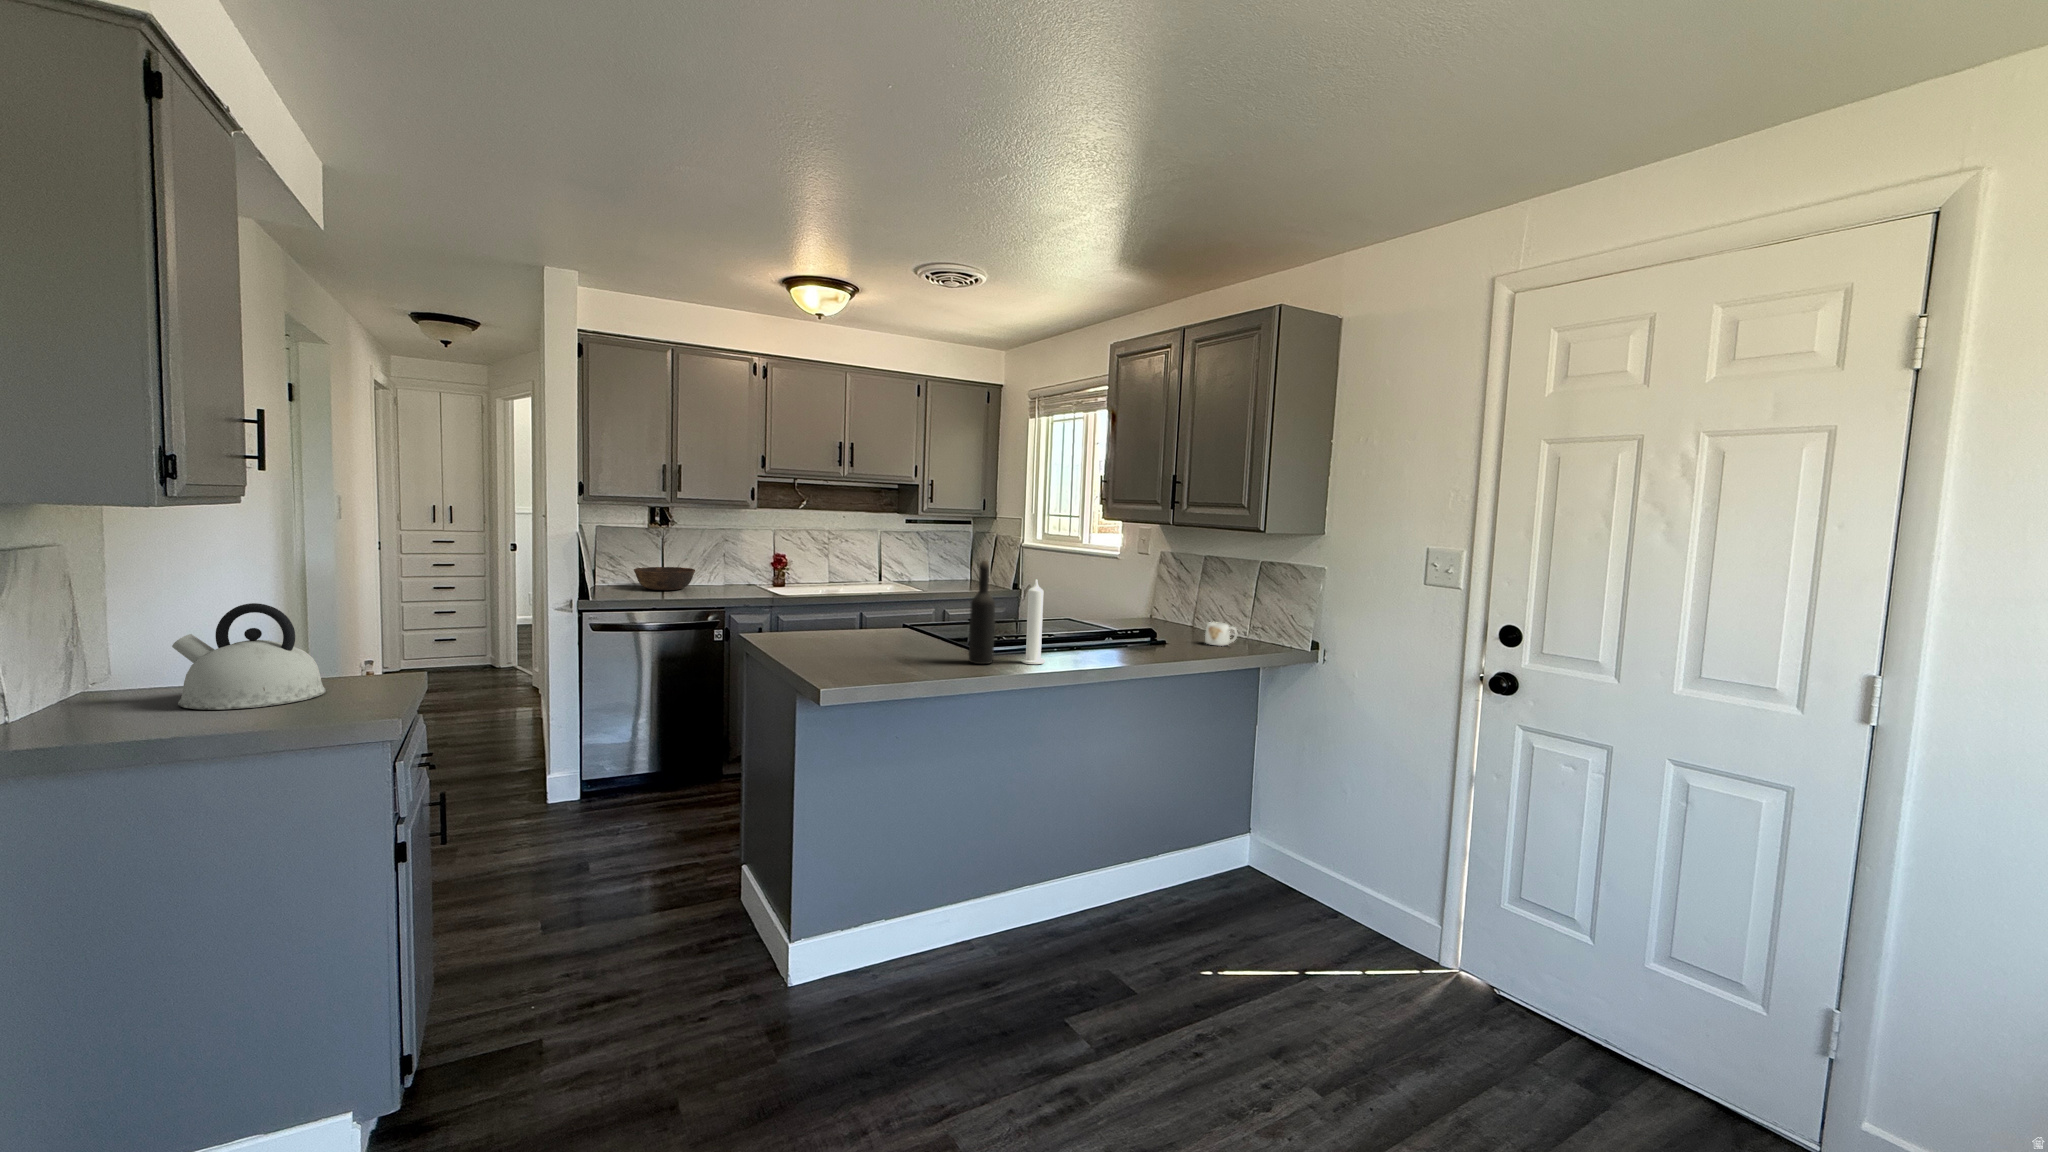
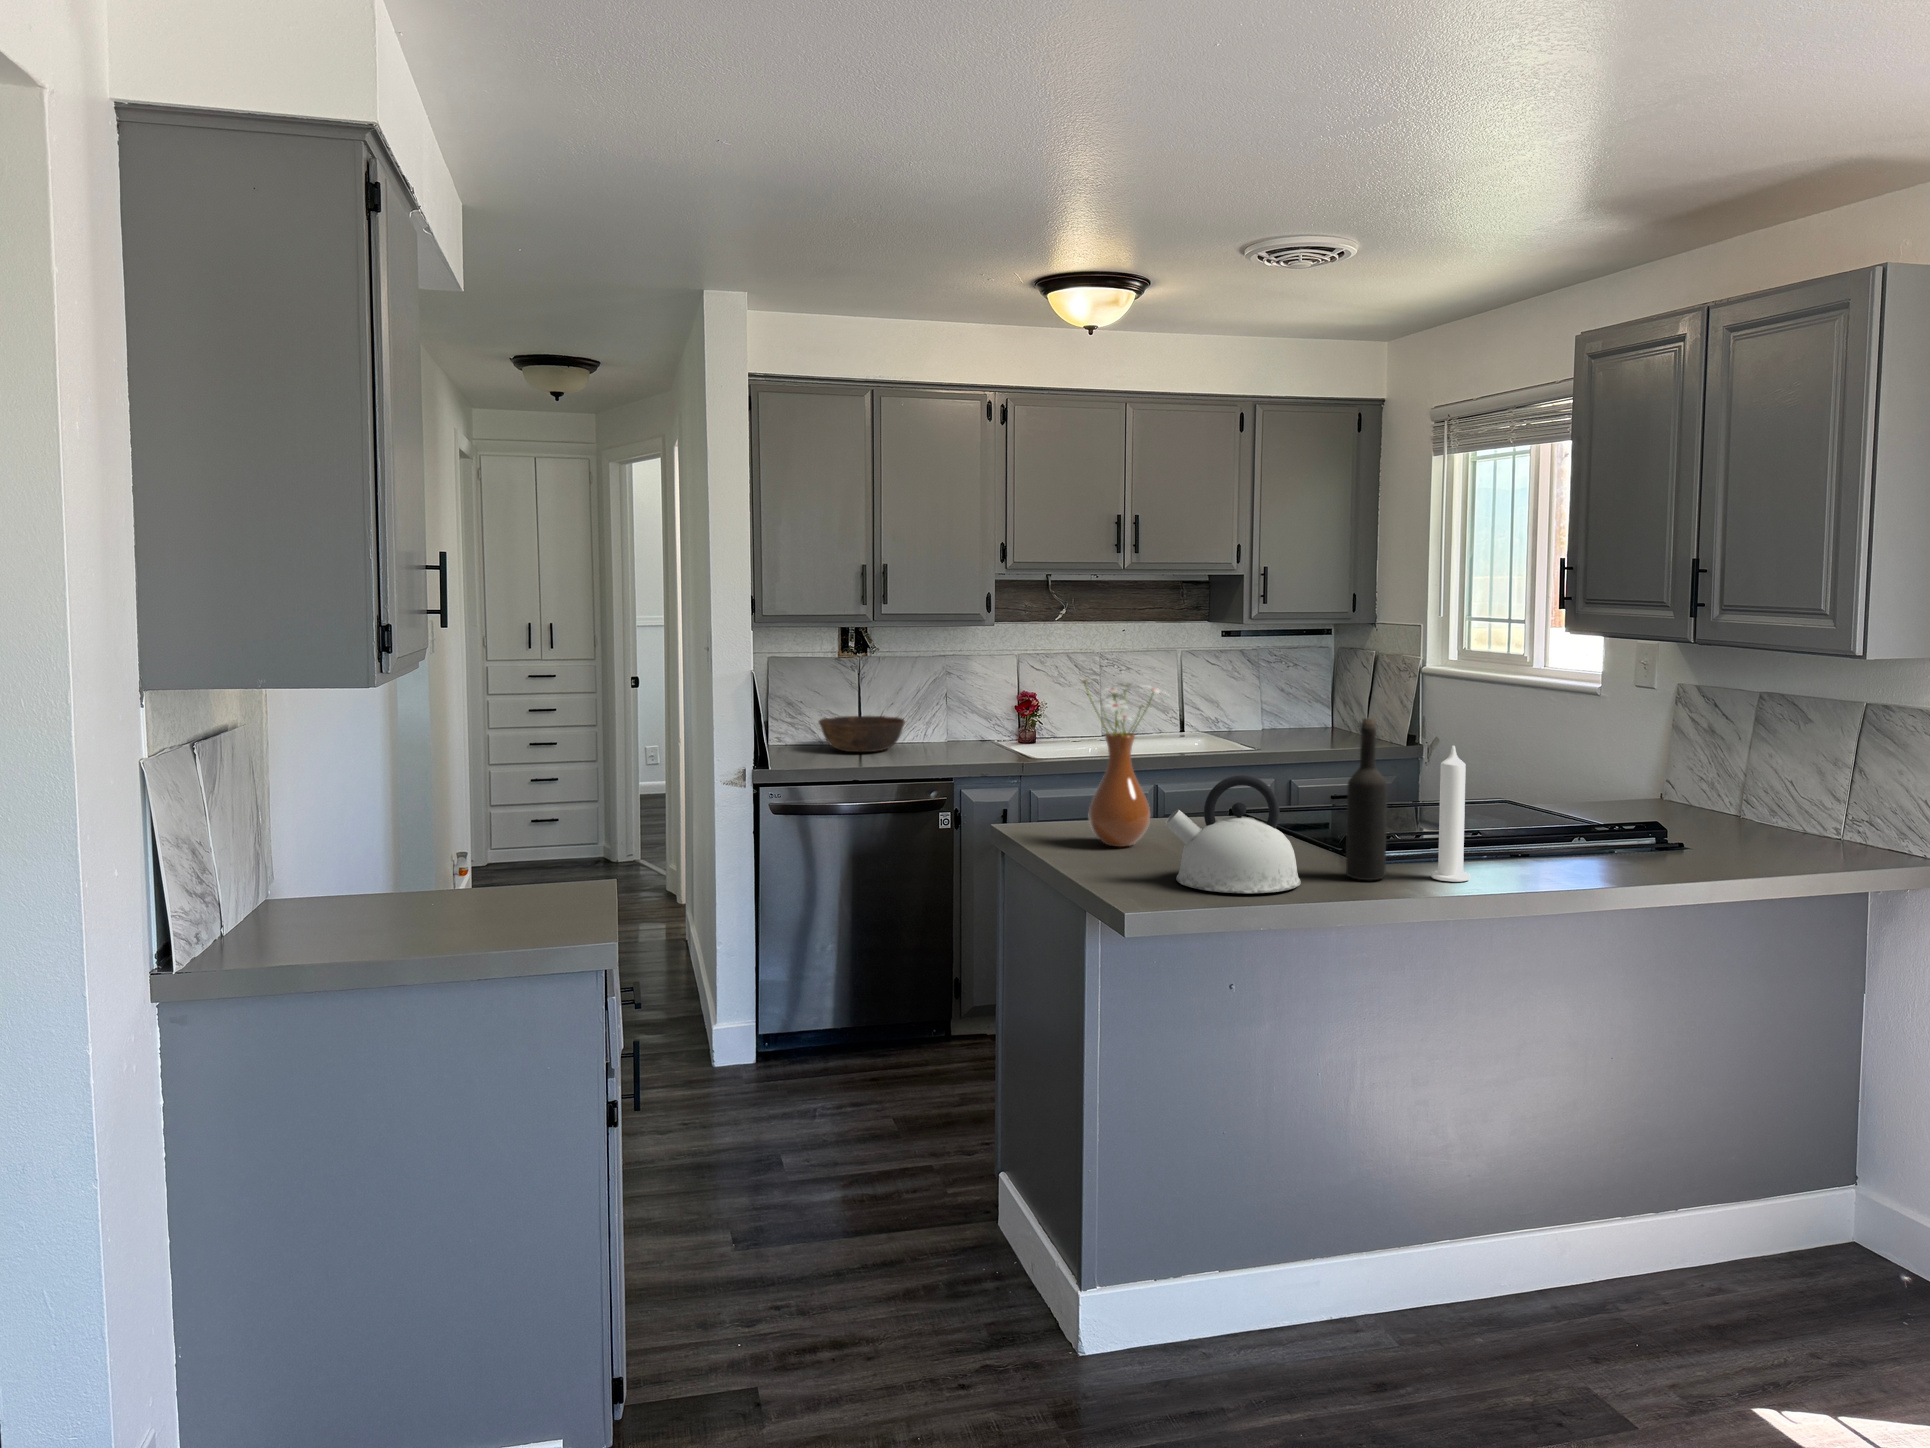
vase: none [790,533,859,645] -> present [1080,678,1161,847]
kettle: present [172,603,326,710] -> present [1165,775,1301,893]
mug: present [1205,622,1237,646] -> none [1755,811,1815,851]

